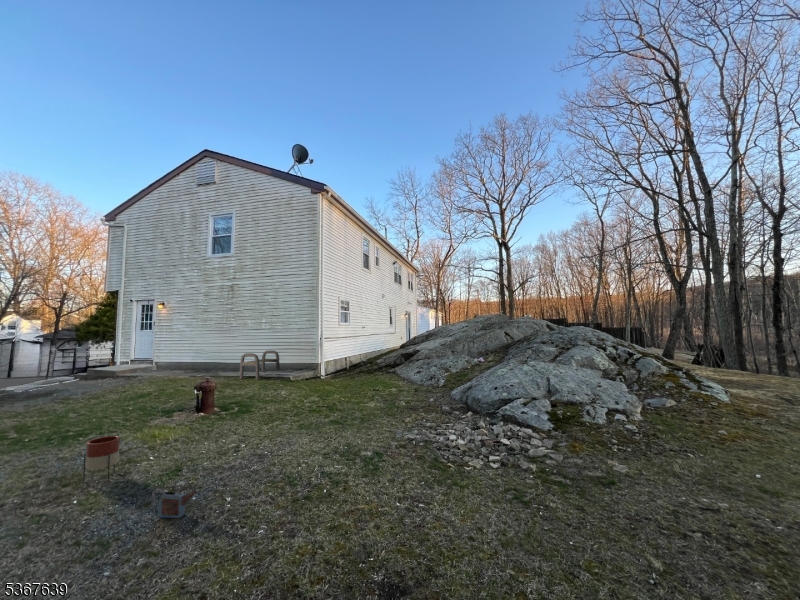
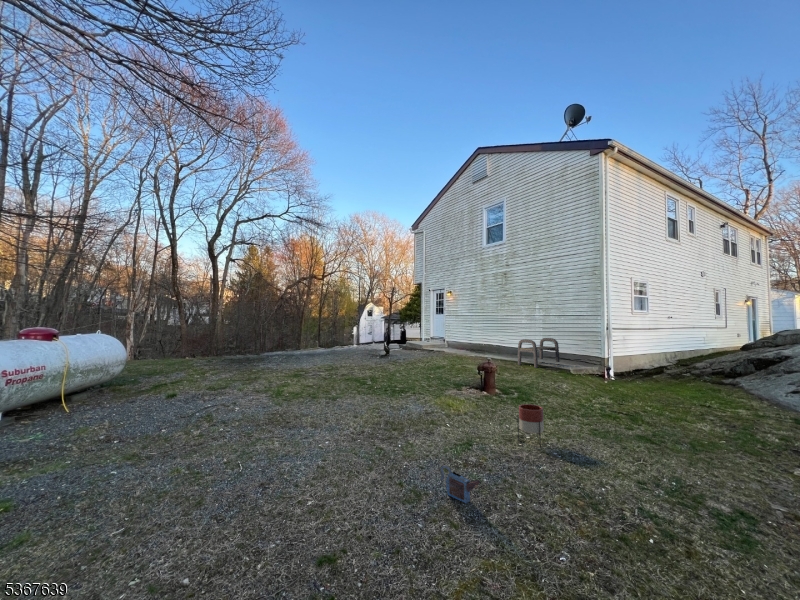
planter: present [83,436,120,482] -> present [517,404,544,447]

